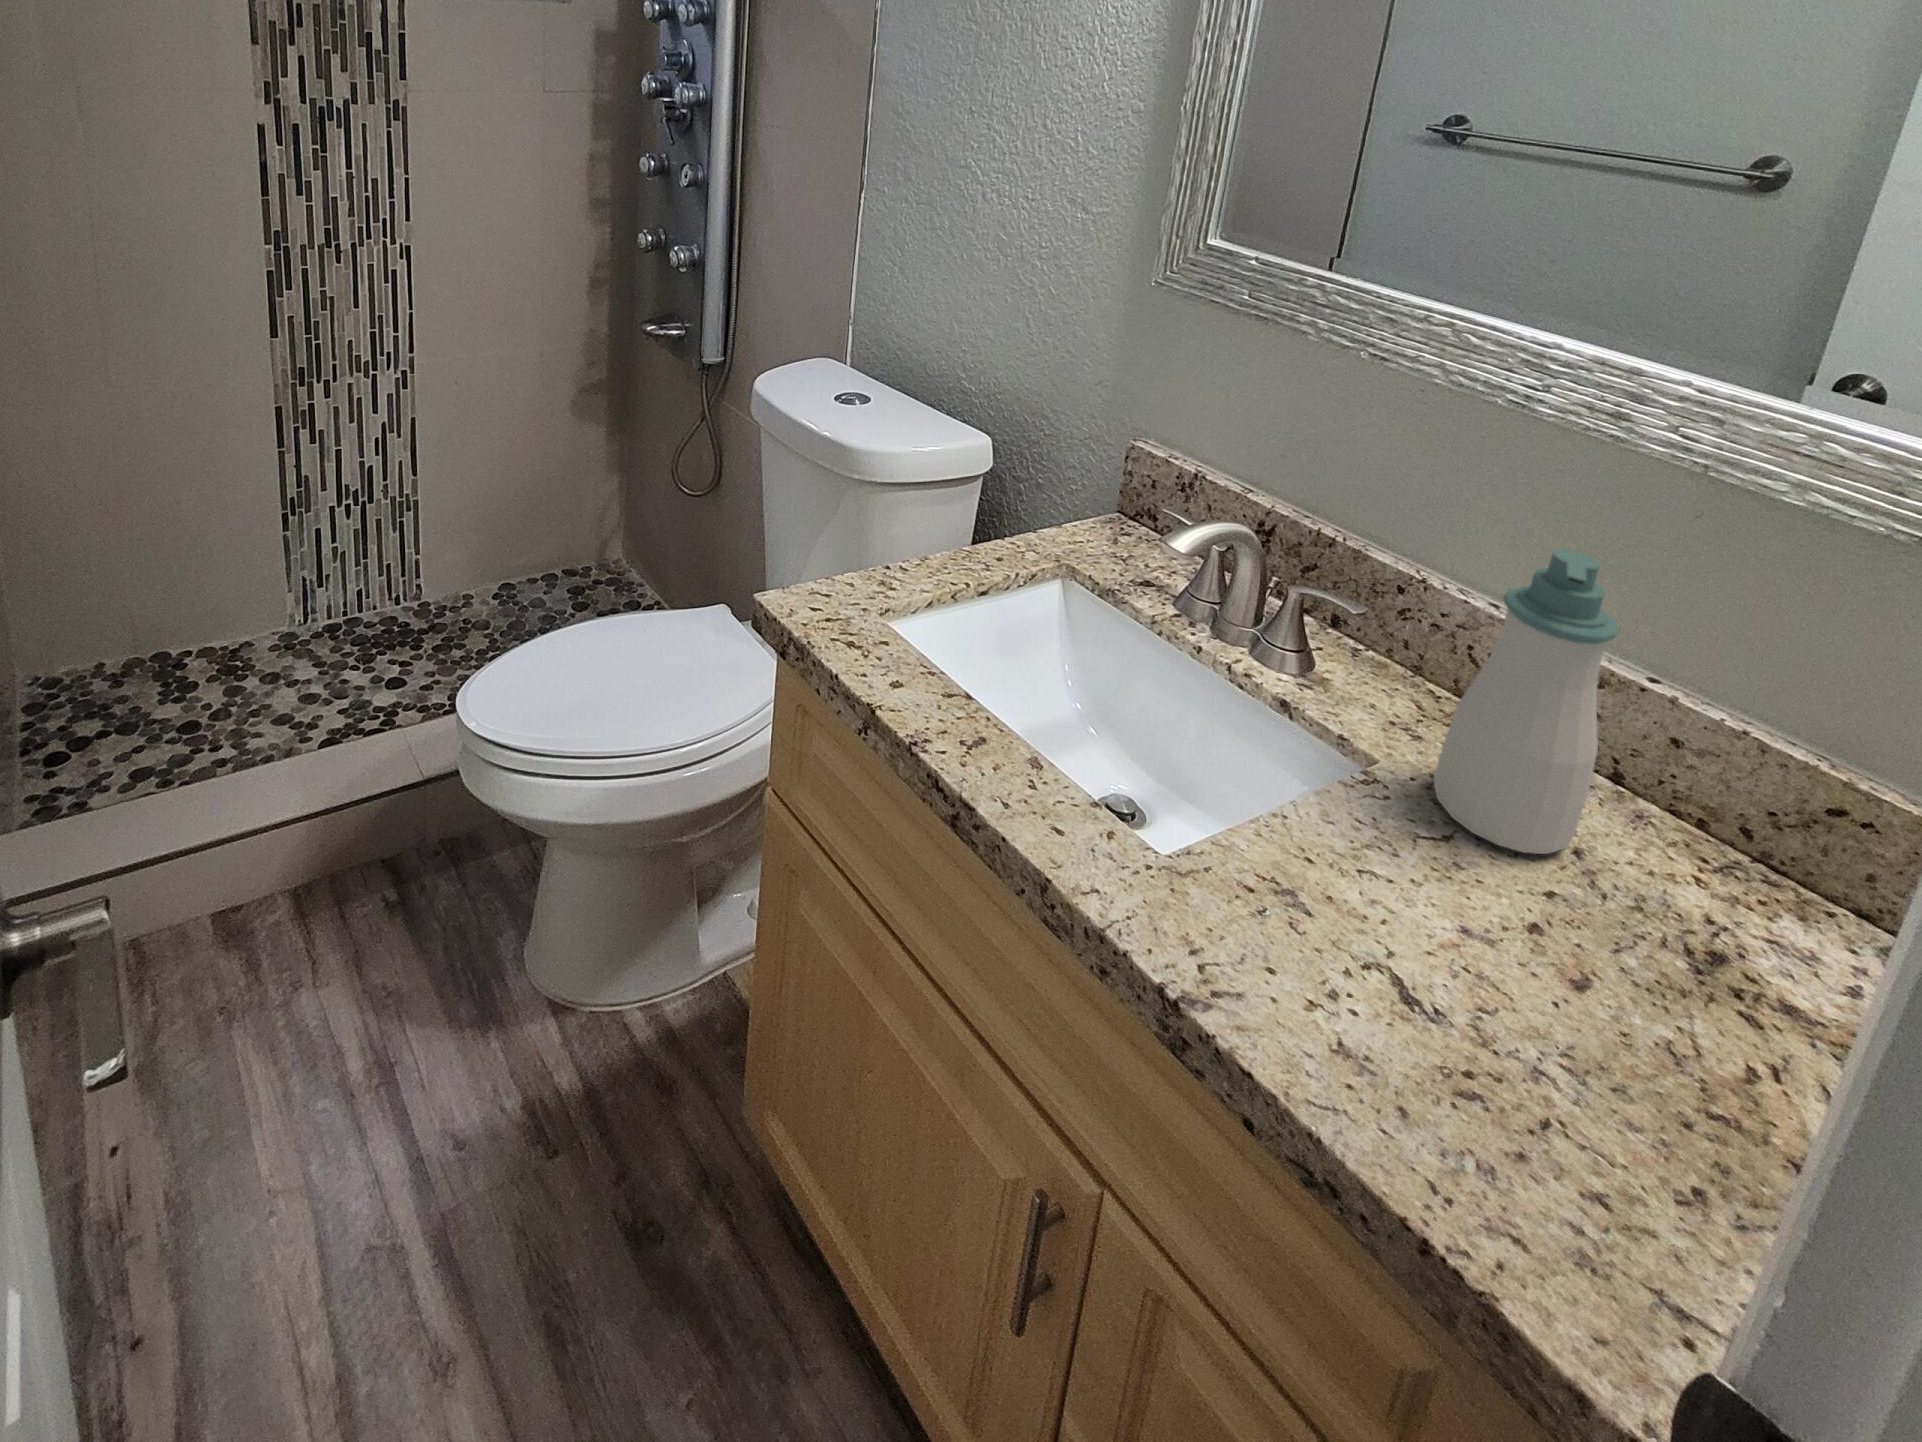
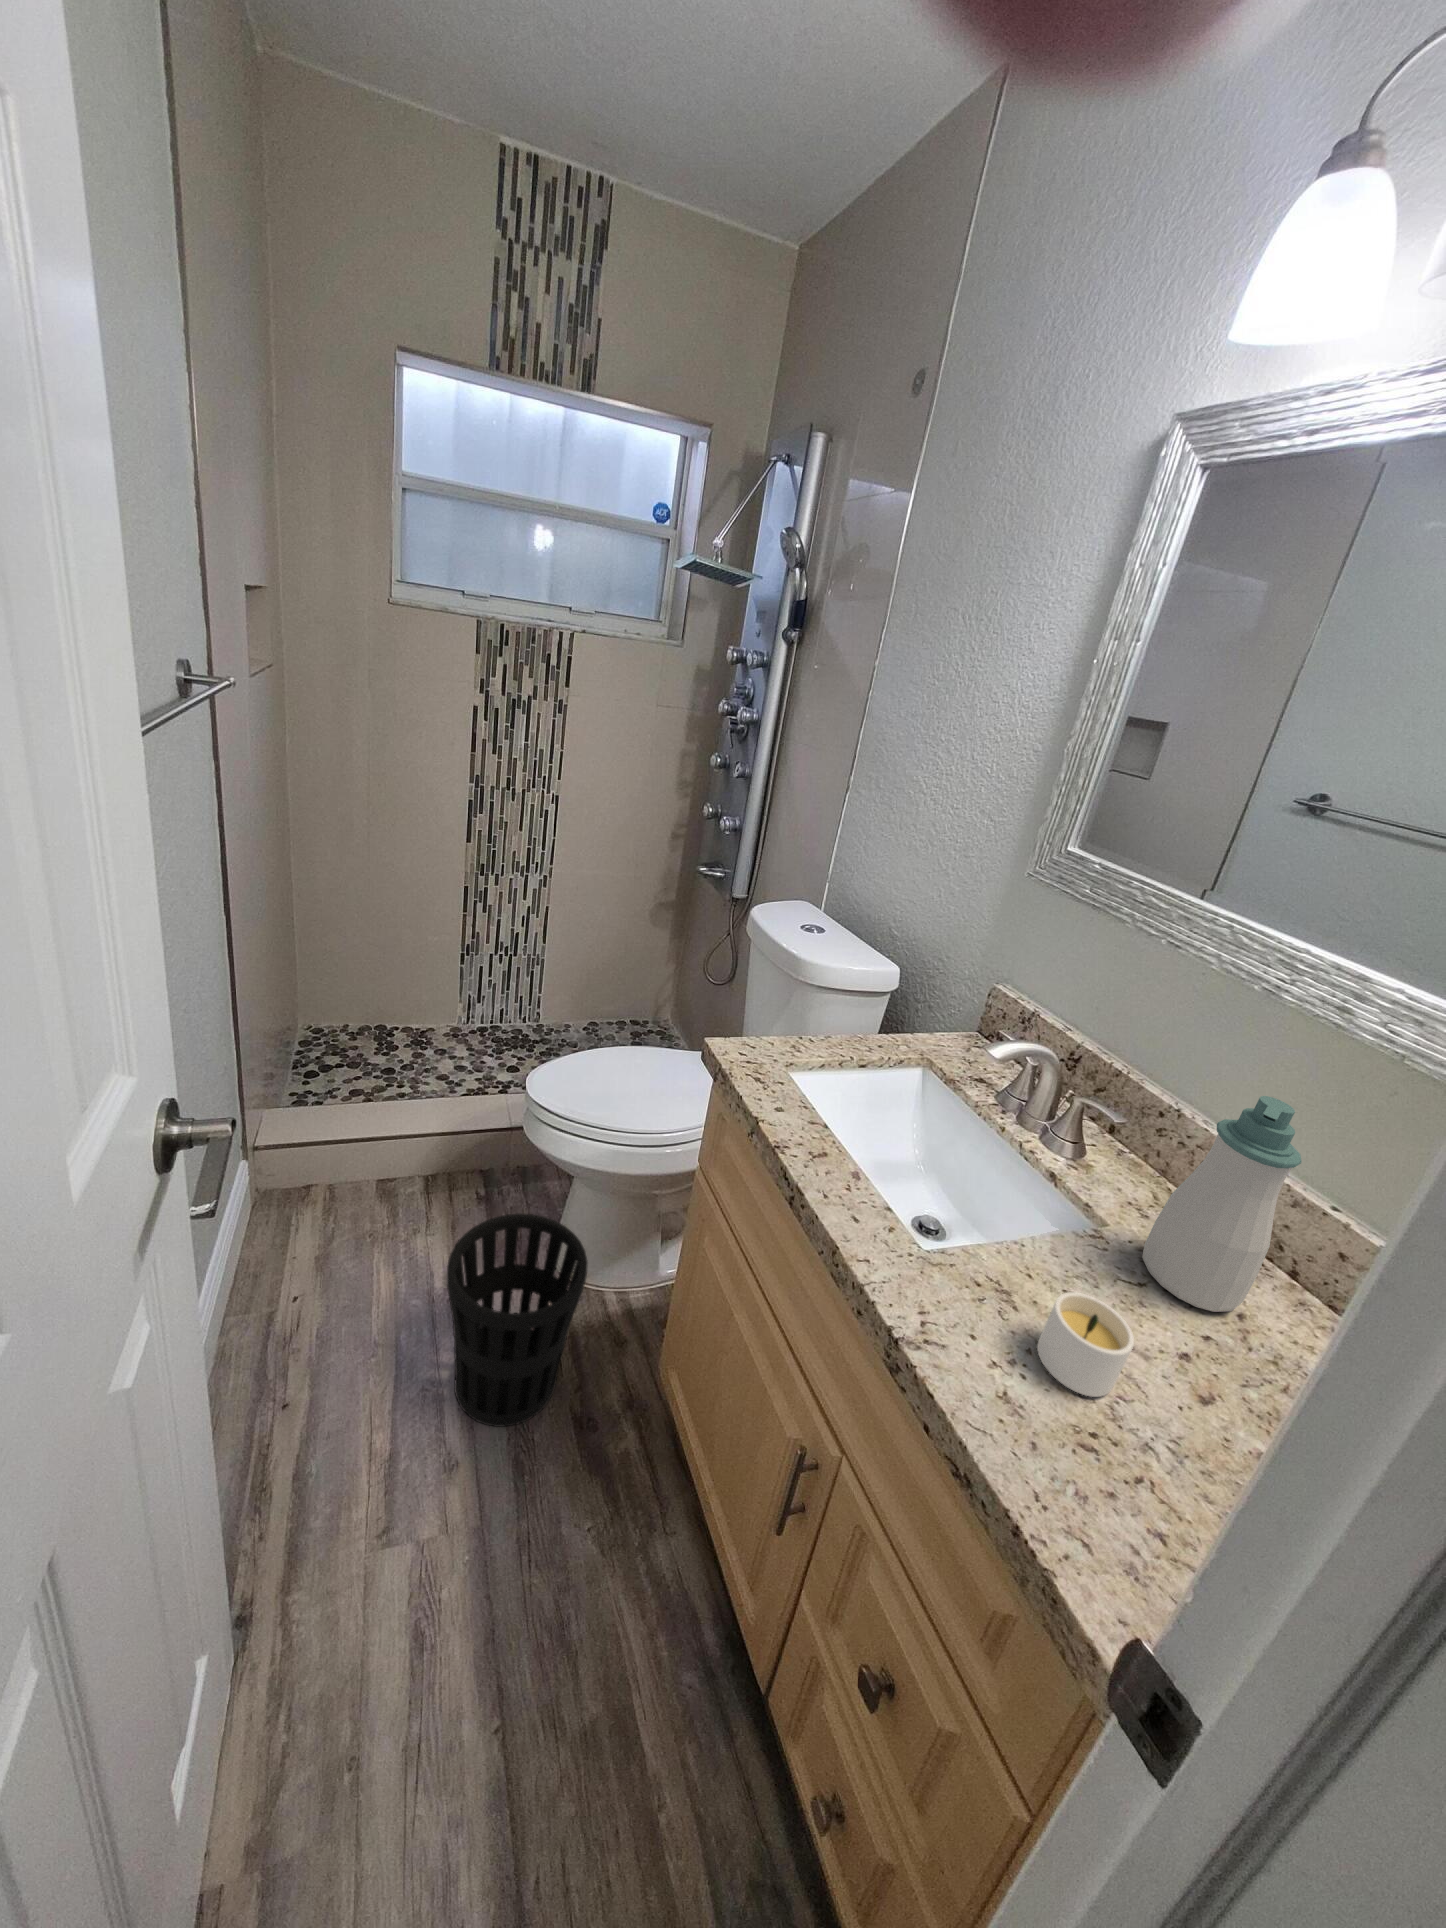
candle: none [1356,874,1516,1061] -> present [1037,1292,1134,1397]
wastebasket: none [381,915,607,1280] -> present [447,1213,588,1427]

